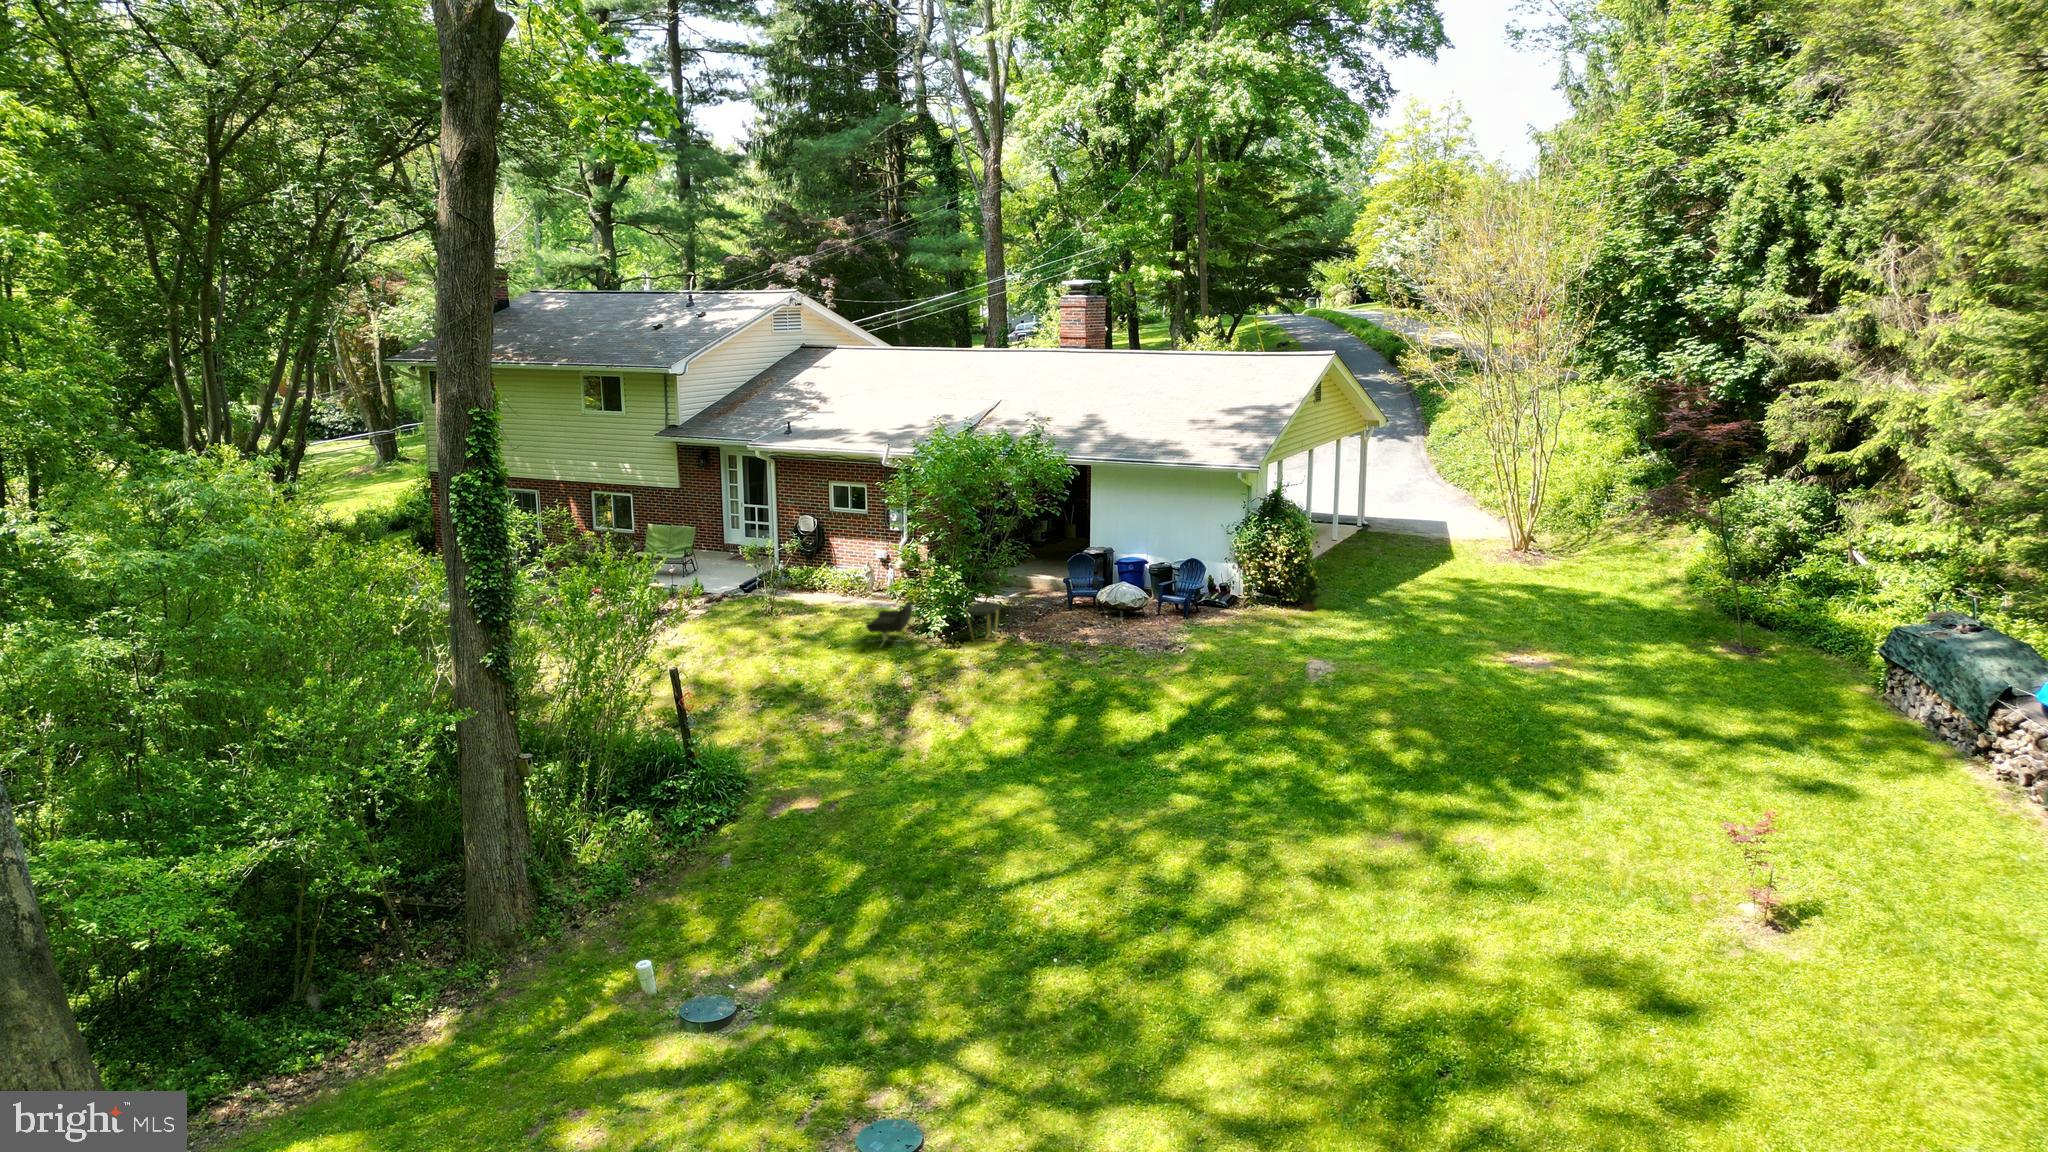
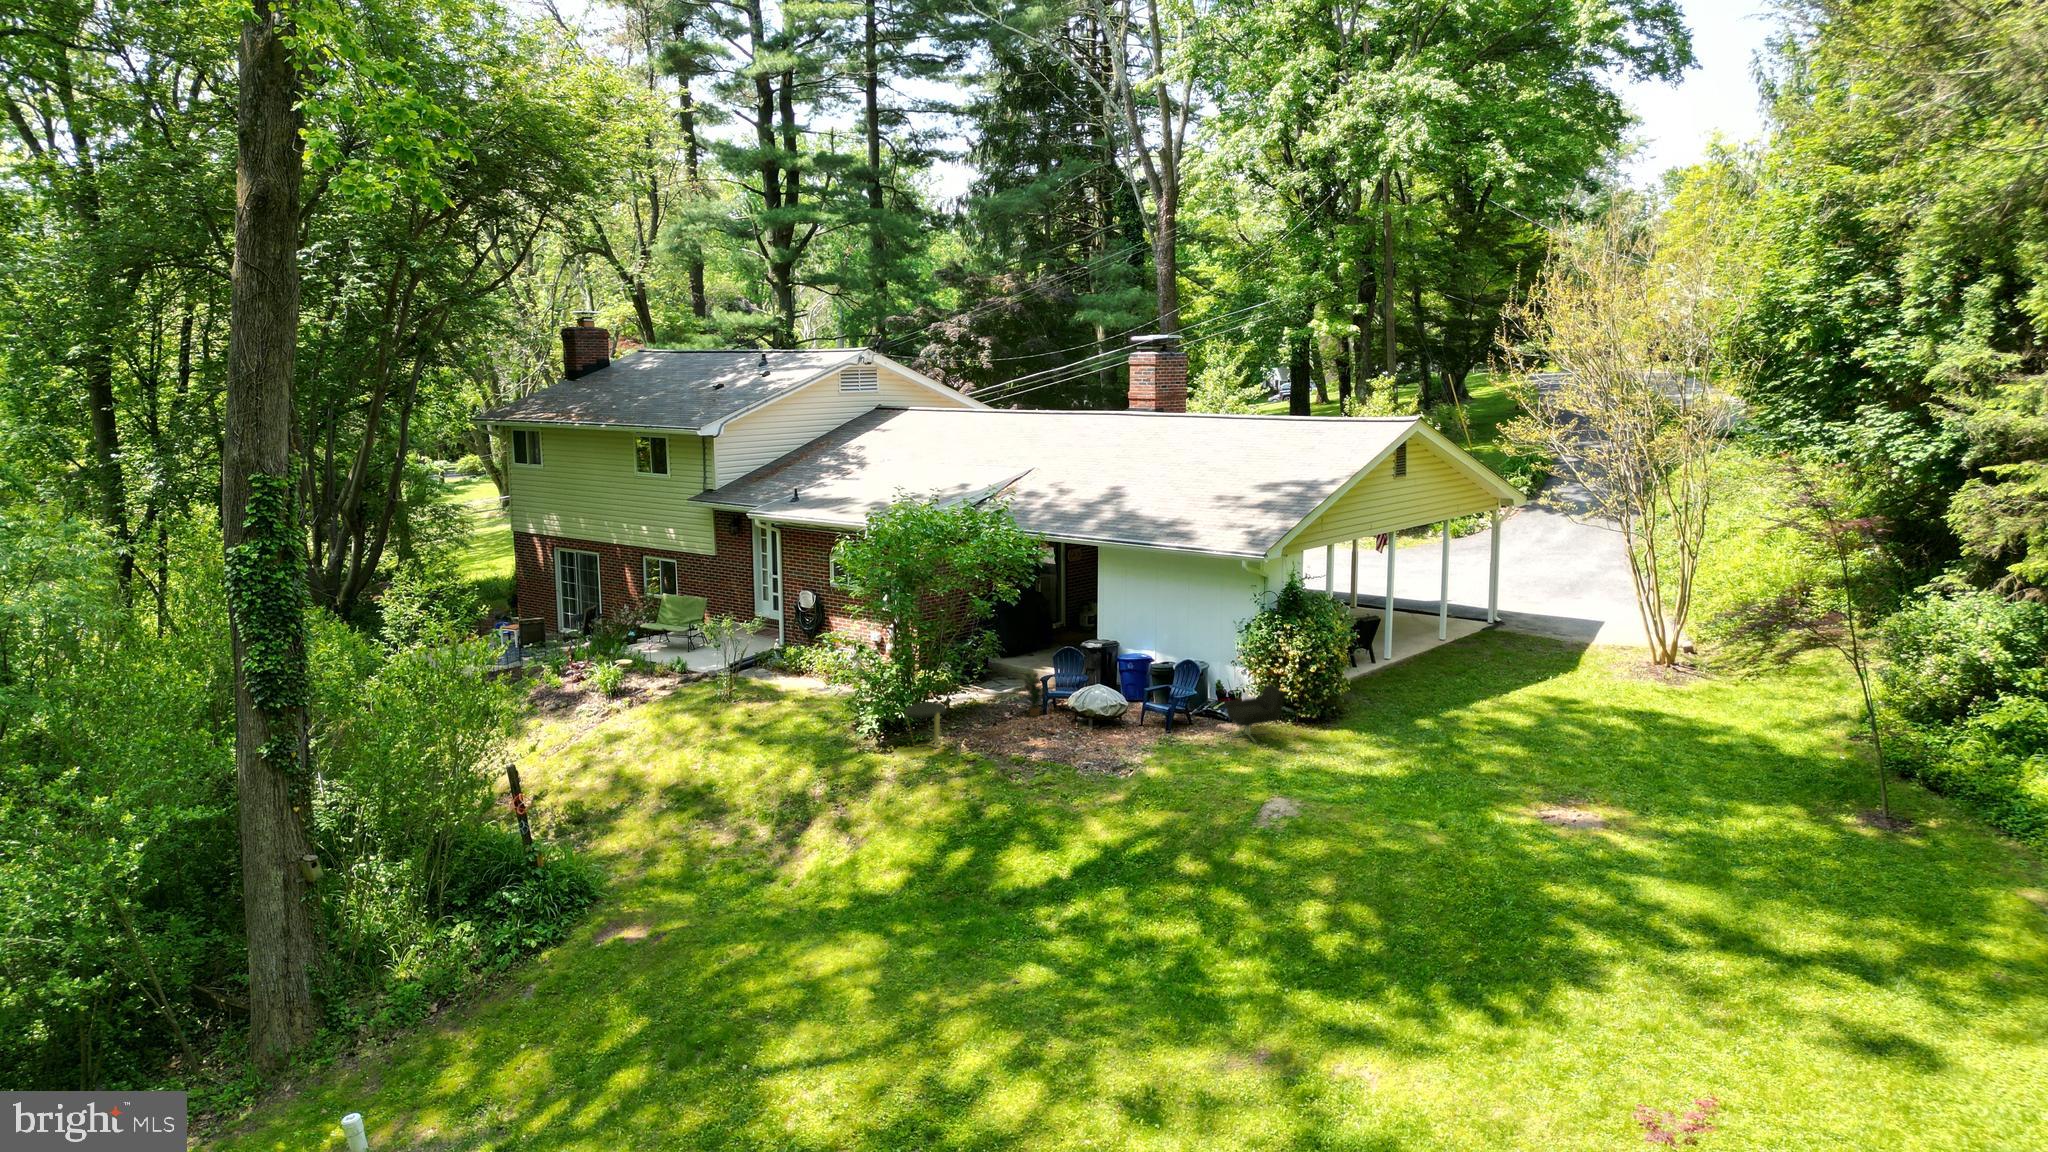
potted plant: present [1300,574,1319,611] -> present [1025,673,1046,716]
lounge chair: present [866,602,912,646] -> present [1225,684,1285,742]

